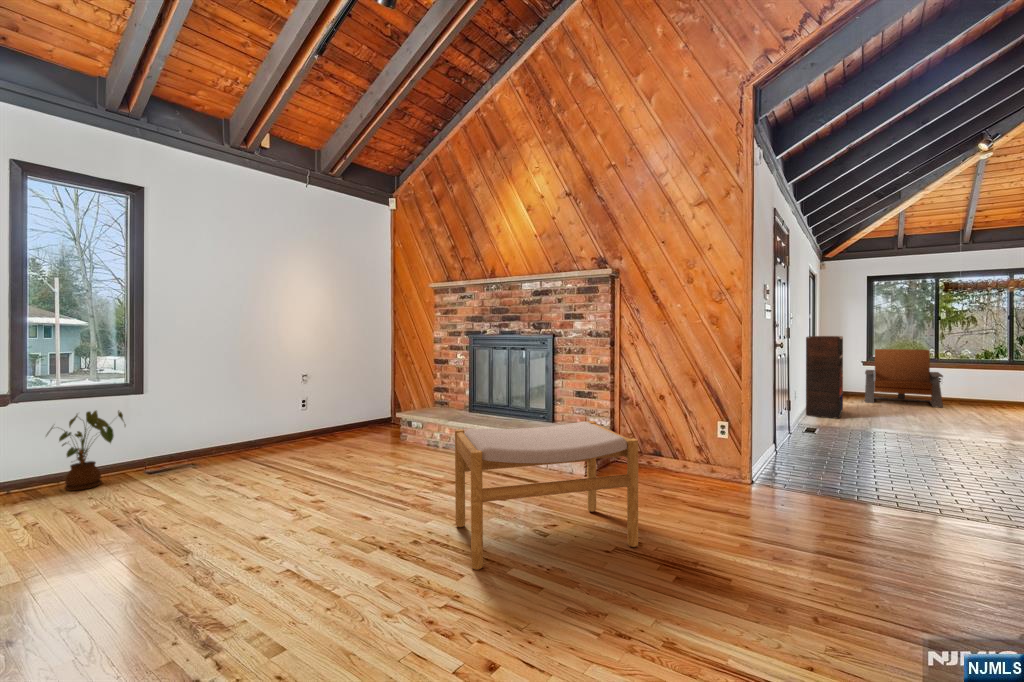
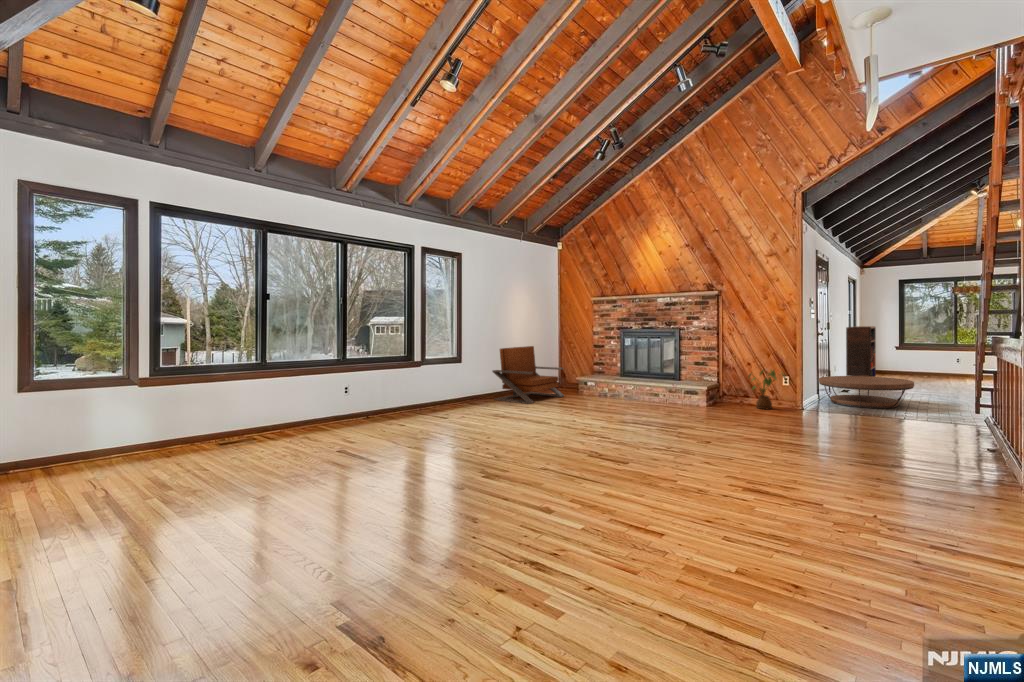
lounge chair: present [865,349,943,408] -> present [493,346,564,404]
house plant: present [47,411,123,491] -> present [748,370,786,409]
coffee table: none [776,415,939,481] -> present [819,376,914,408]
footstool: present [455,421,638,570] -> none [655,372,747,428]

